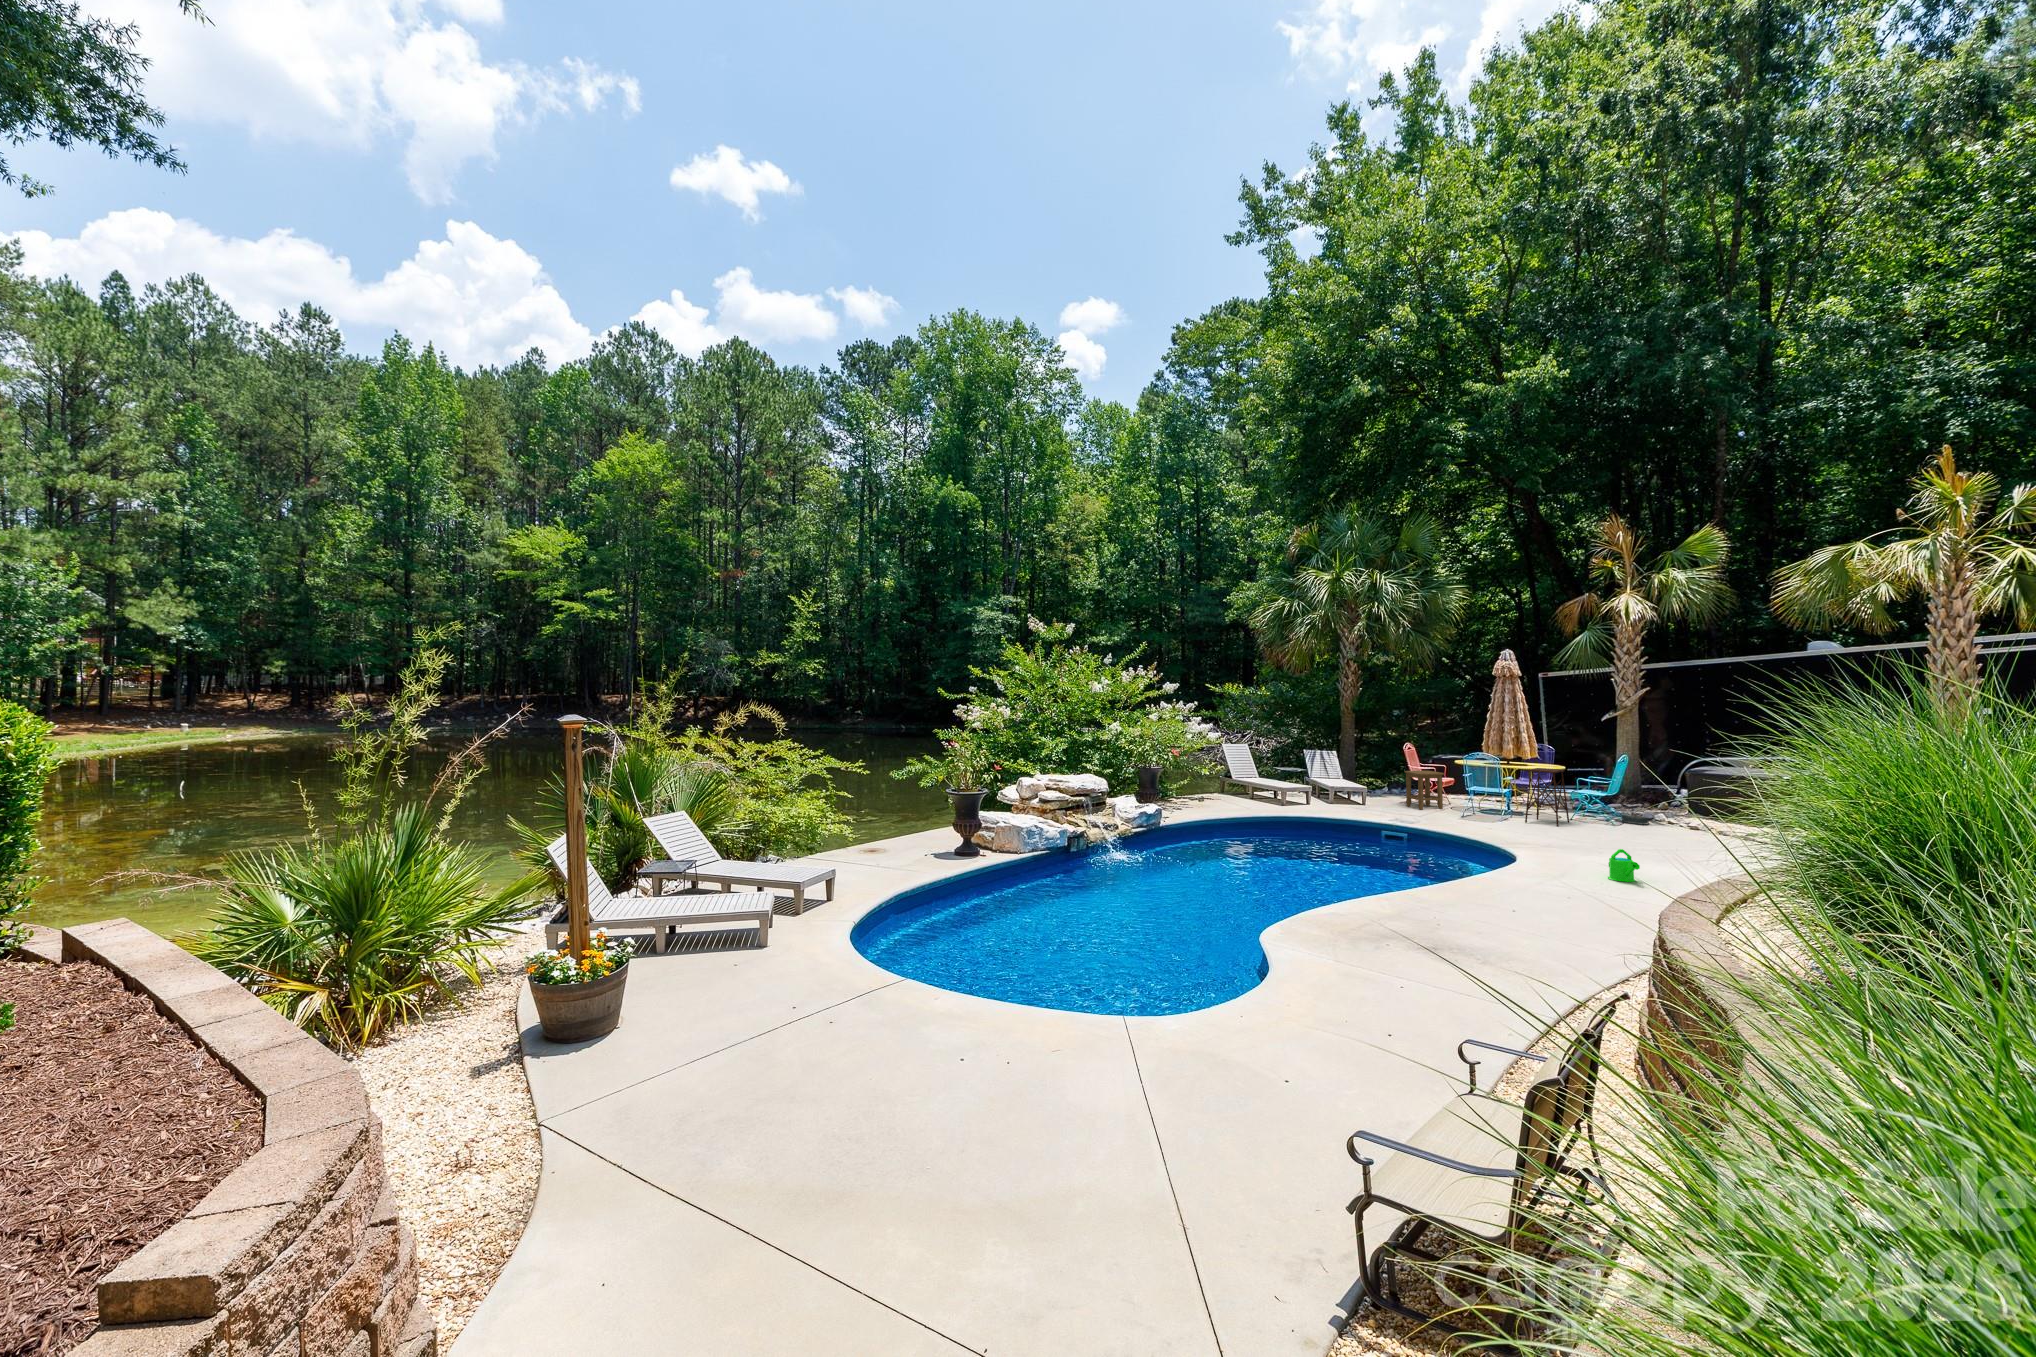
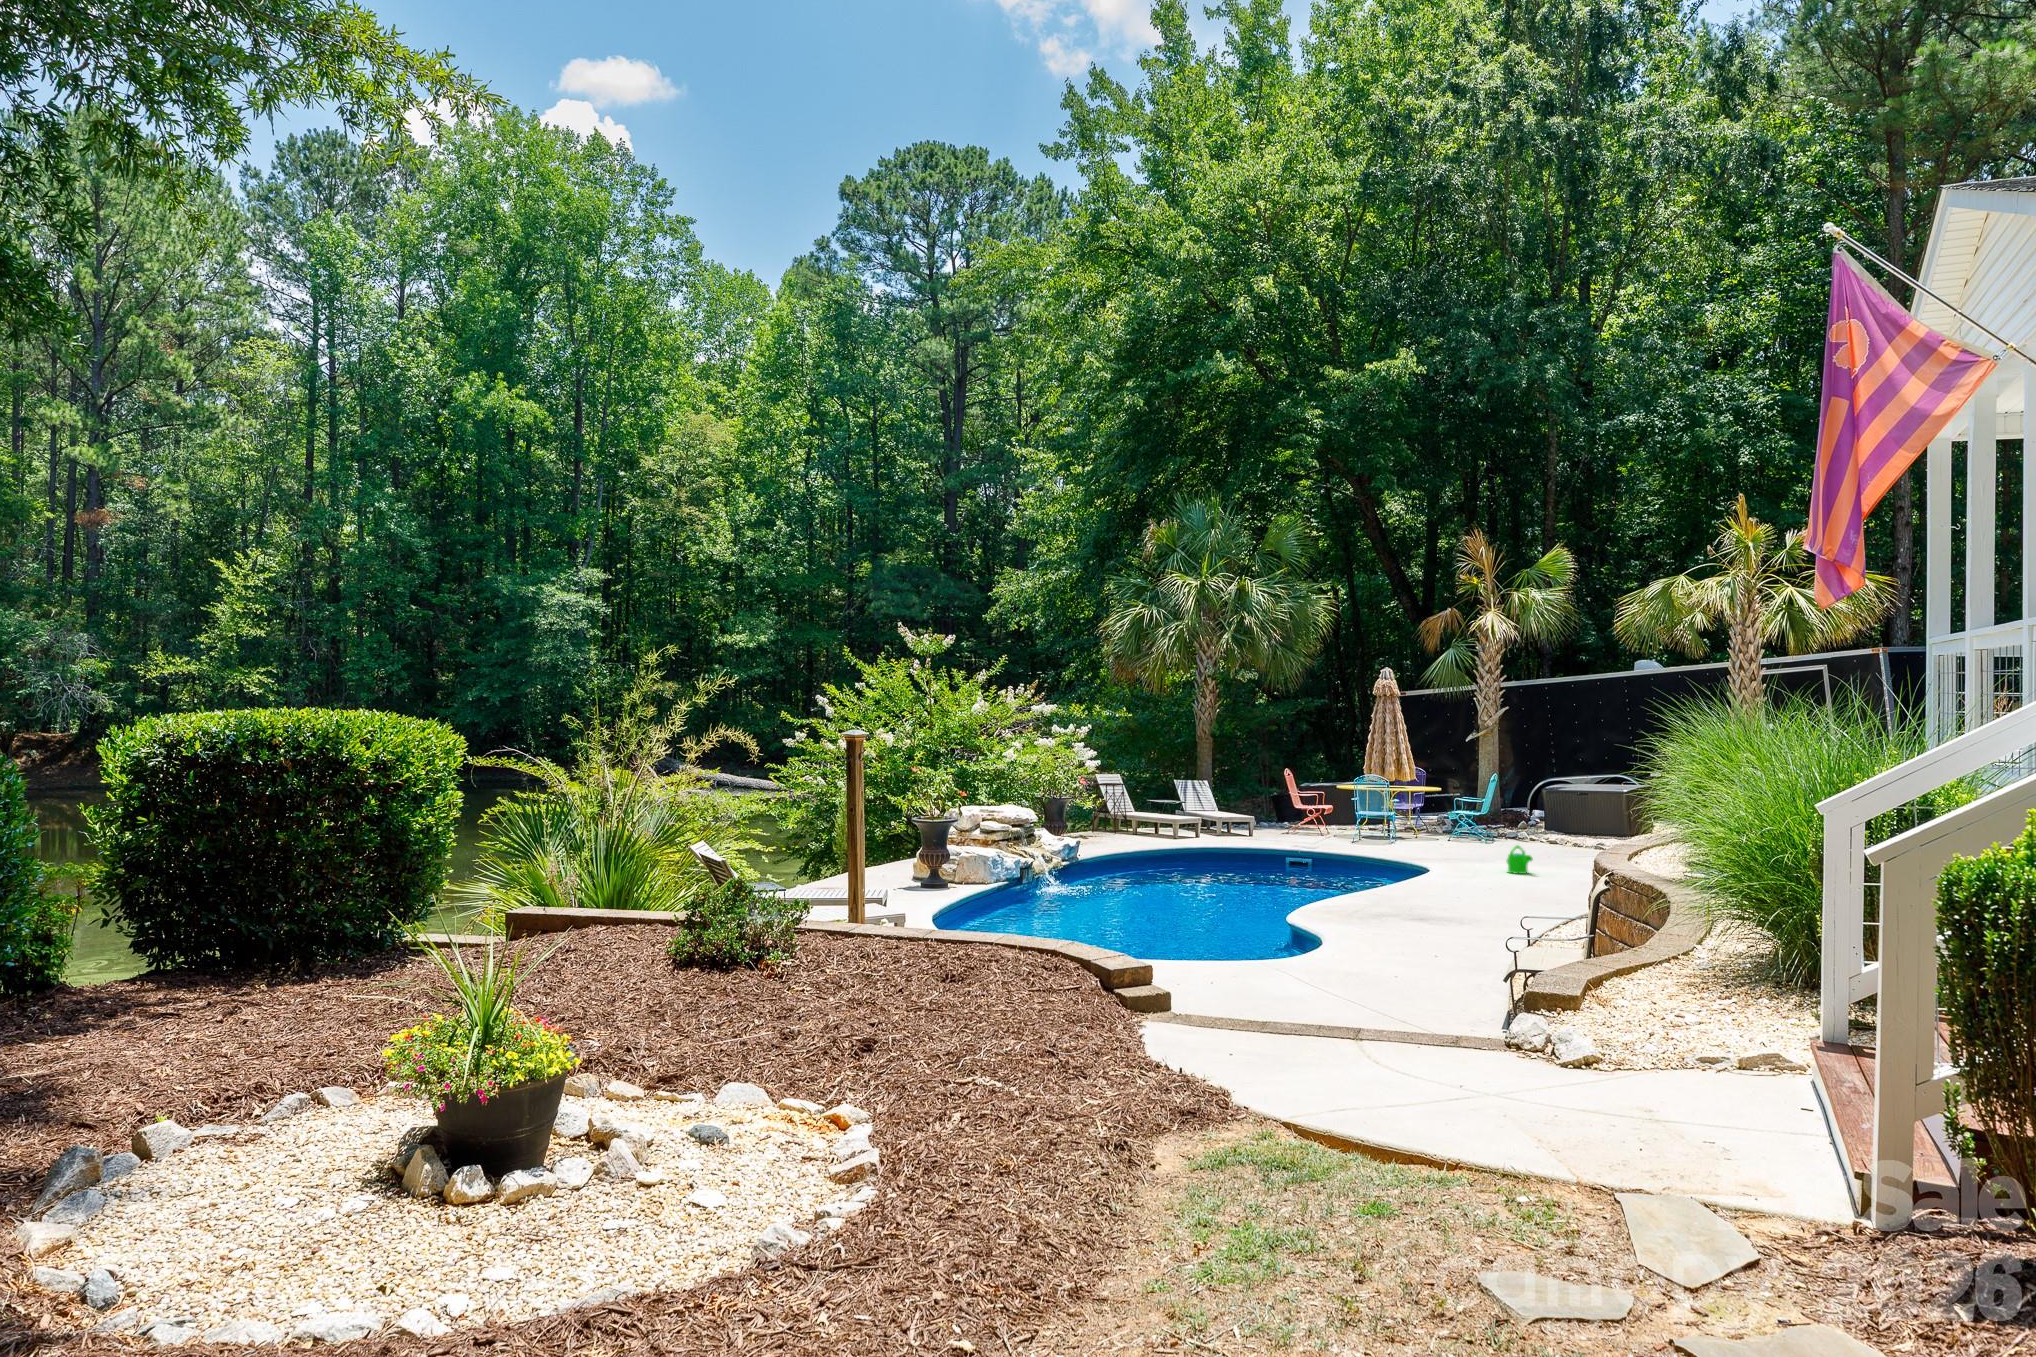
side table: present [1525,768,1569,826] -> present [1092,783,1128,834]
stool: present [1404,770,1444,810] -> none [1297,794,1337,835]
decorative plant: present [1618,796,1649,825] -> none [1493,811,1526,838]

